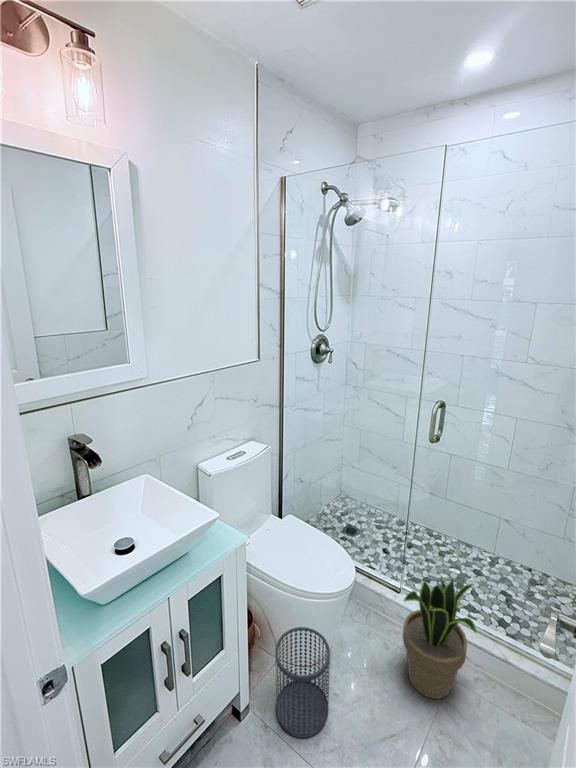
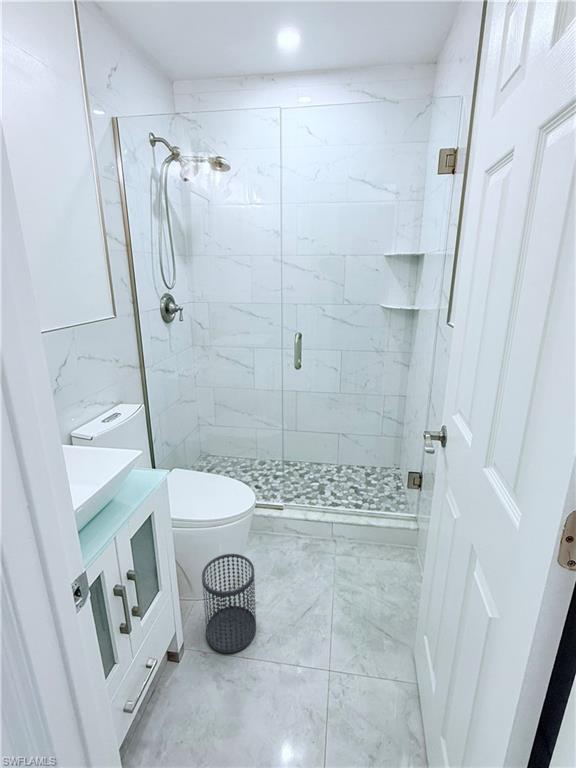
potted plant: present [403,579,476,699] -> none [298,474,356,575]

